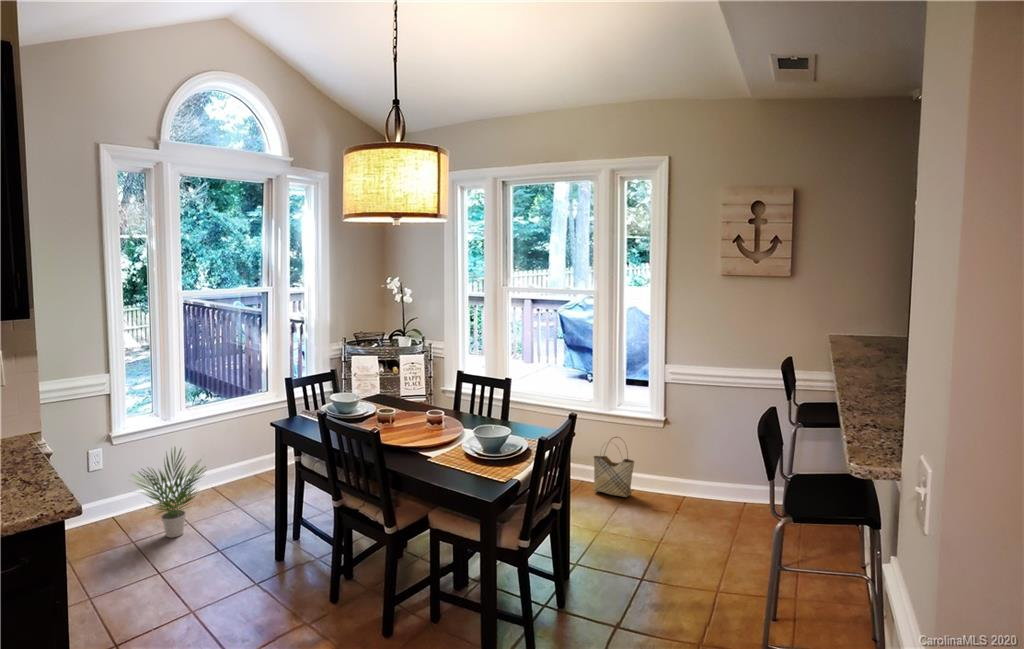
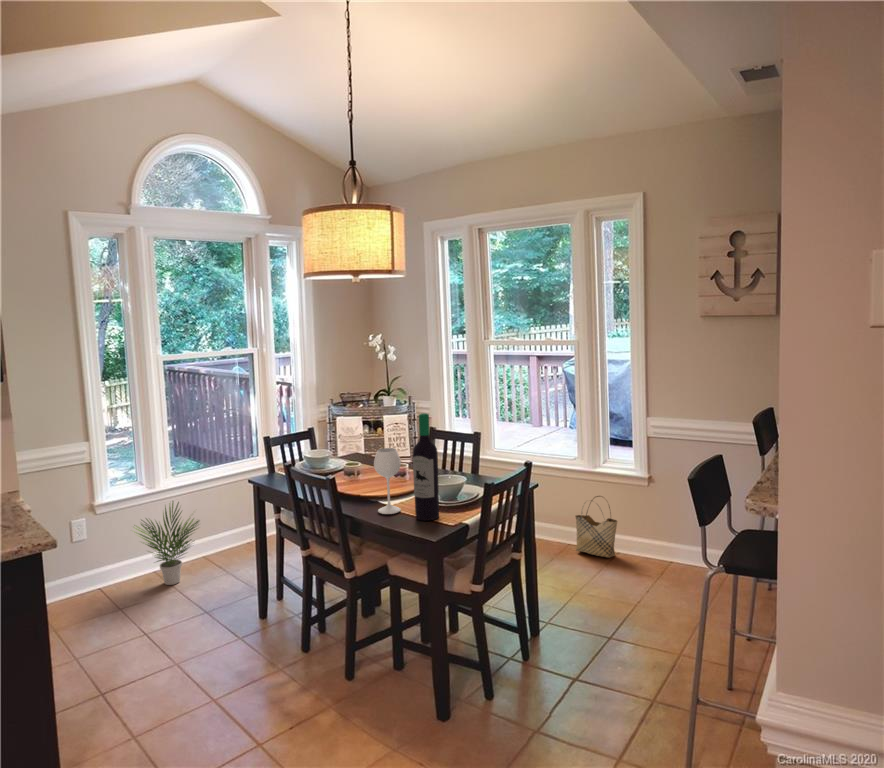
wine bottle: none [416,363,484,473] -> present [374,413,439,521]

